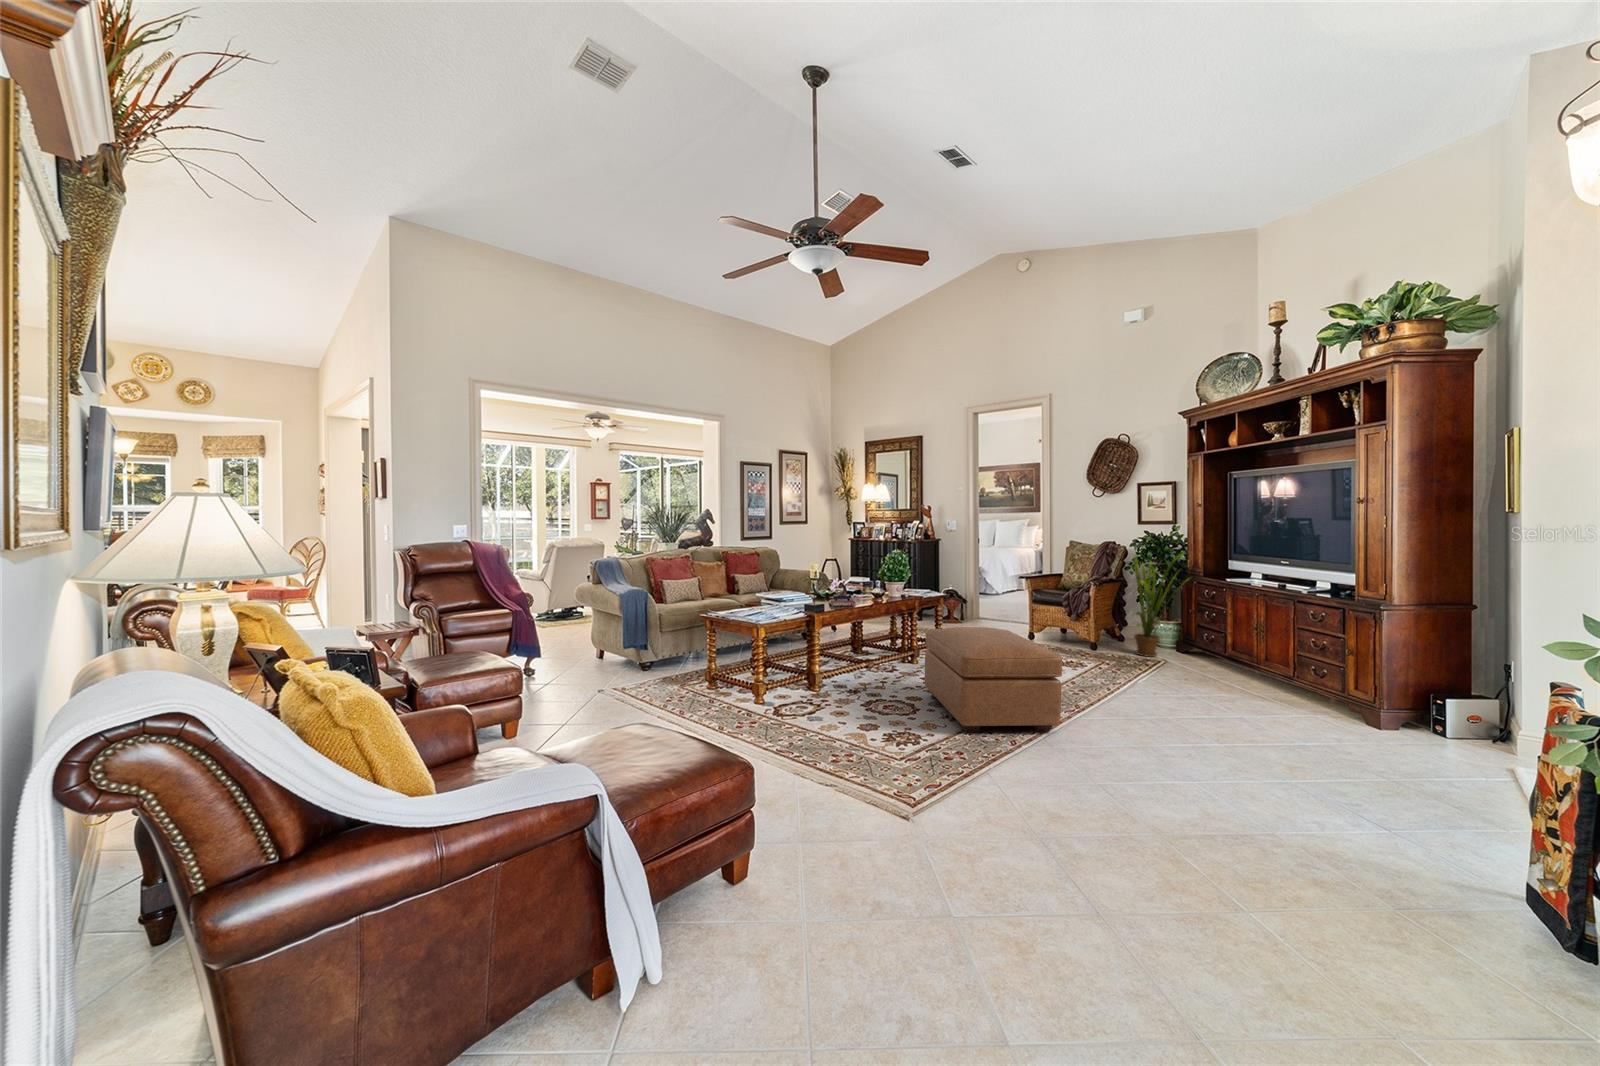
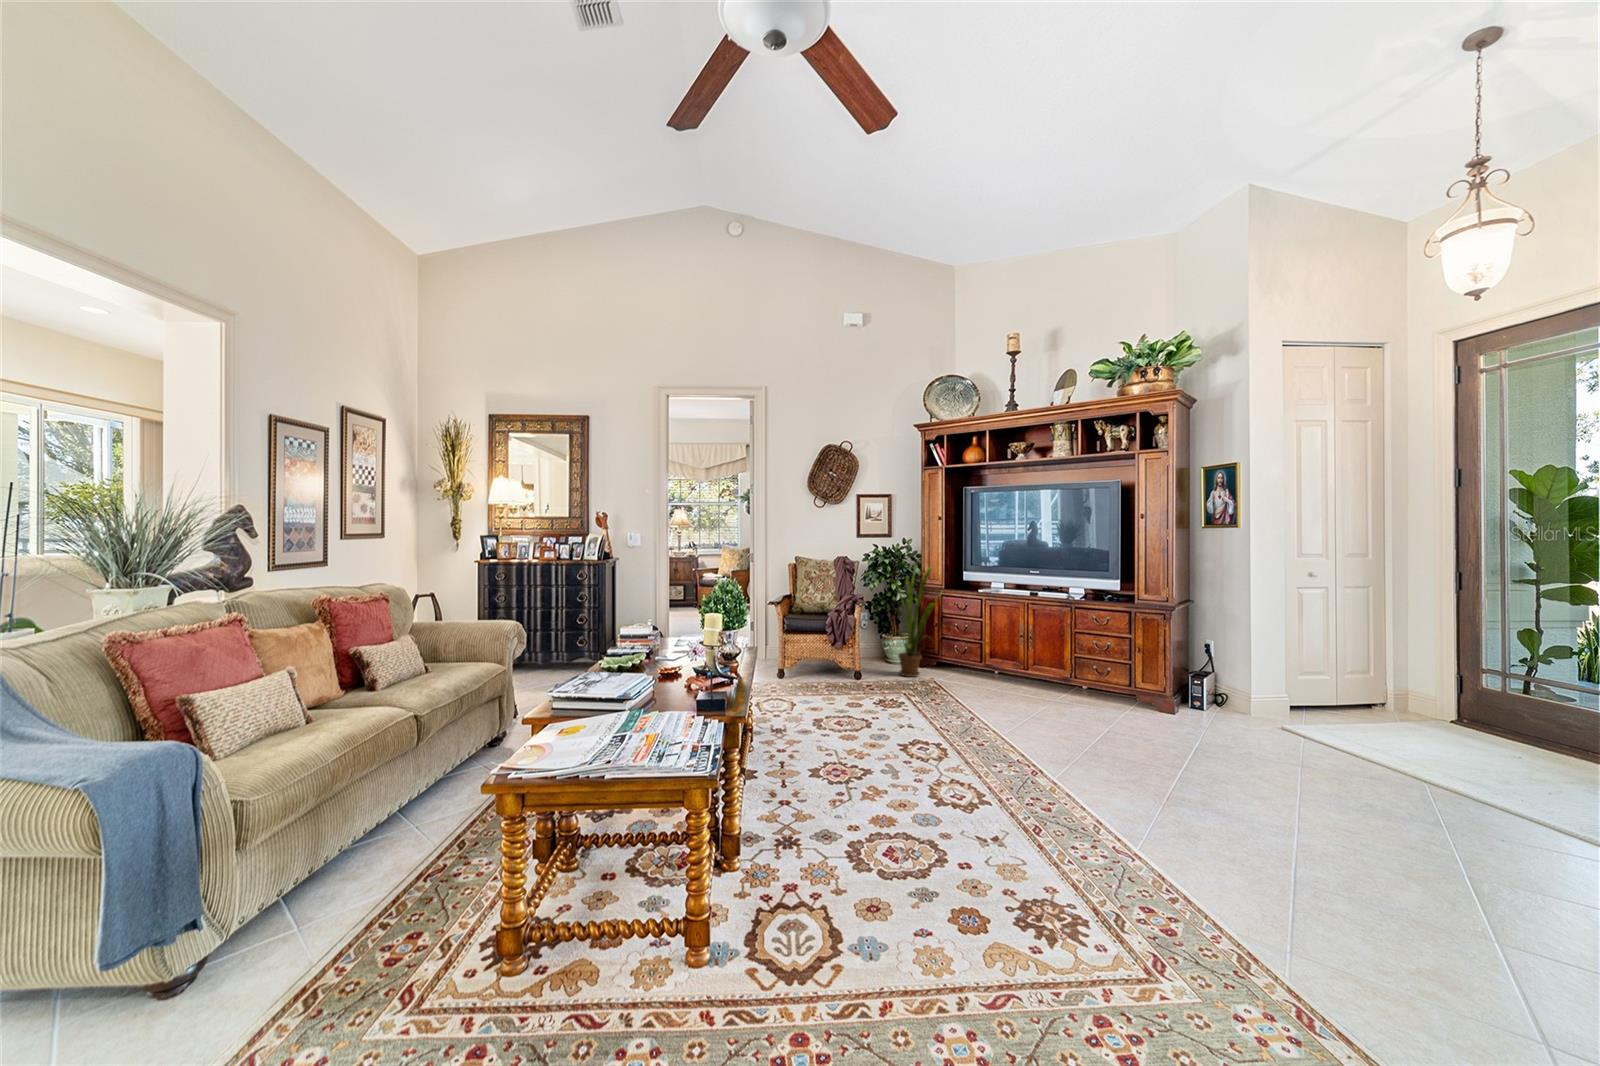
ottoman: present [925,627,1062,733] -> none [904,688,1136,878]

